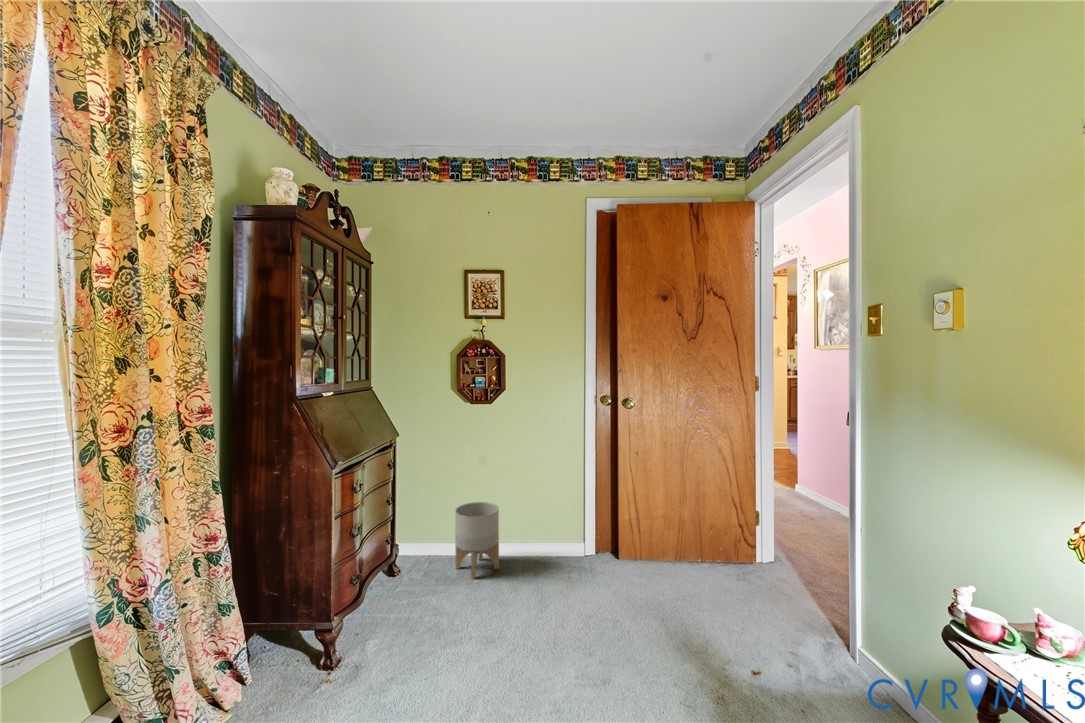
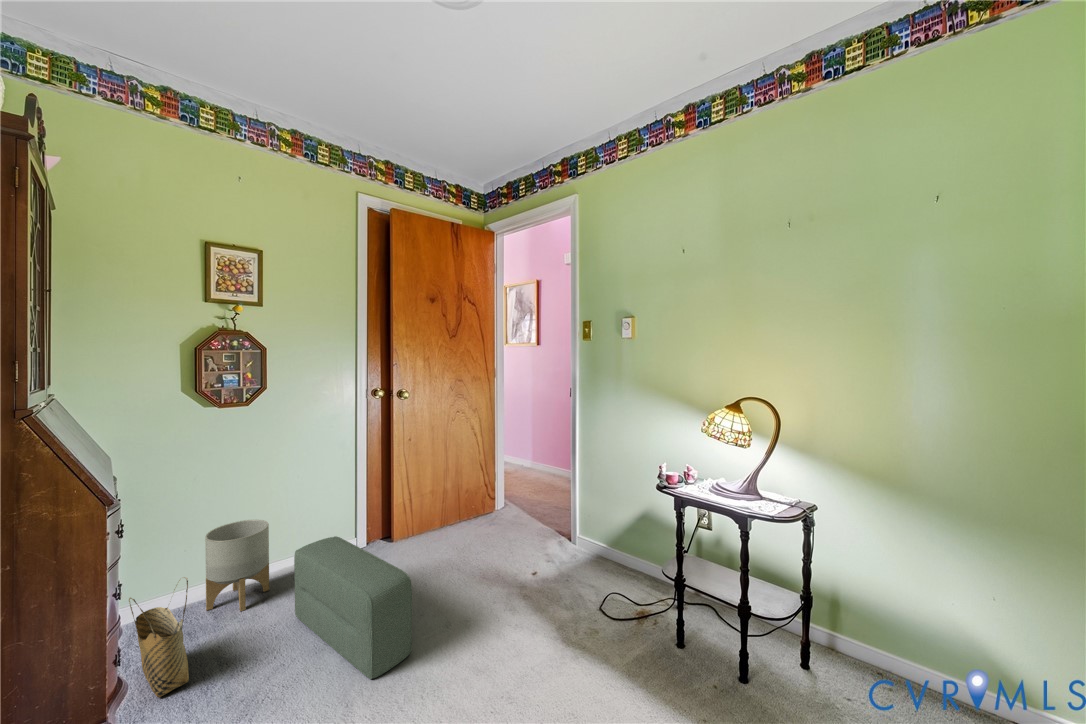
woven basket: none [385,536,418,622] -> present [129,577,189,698]
pouf: none [495,538,552,699] -> present [294,536,412,679]

